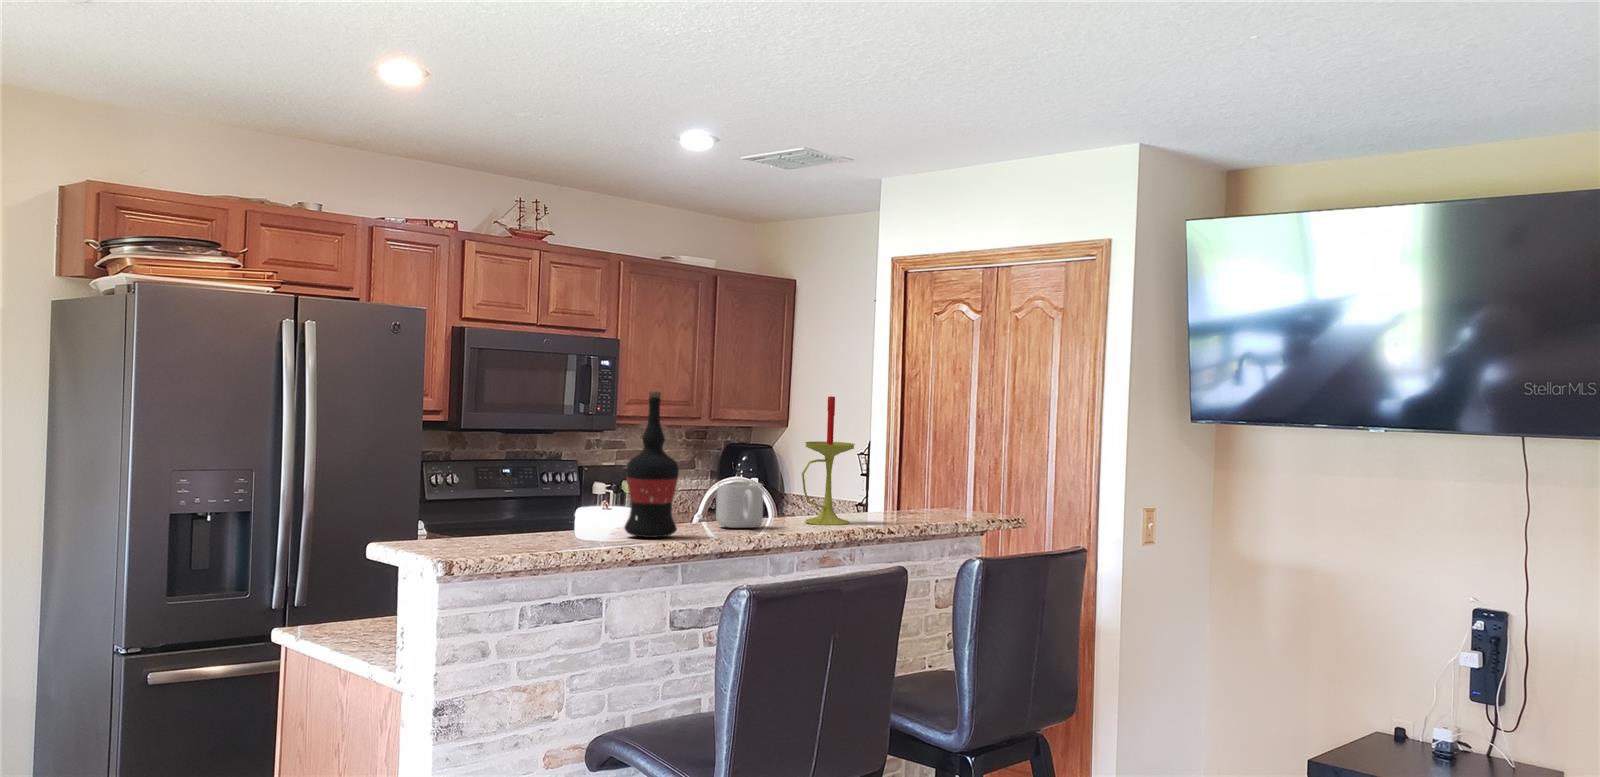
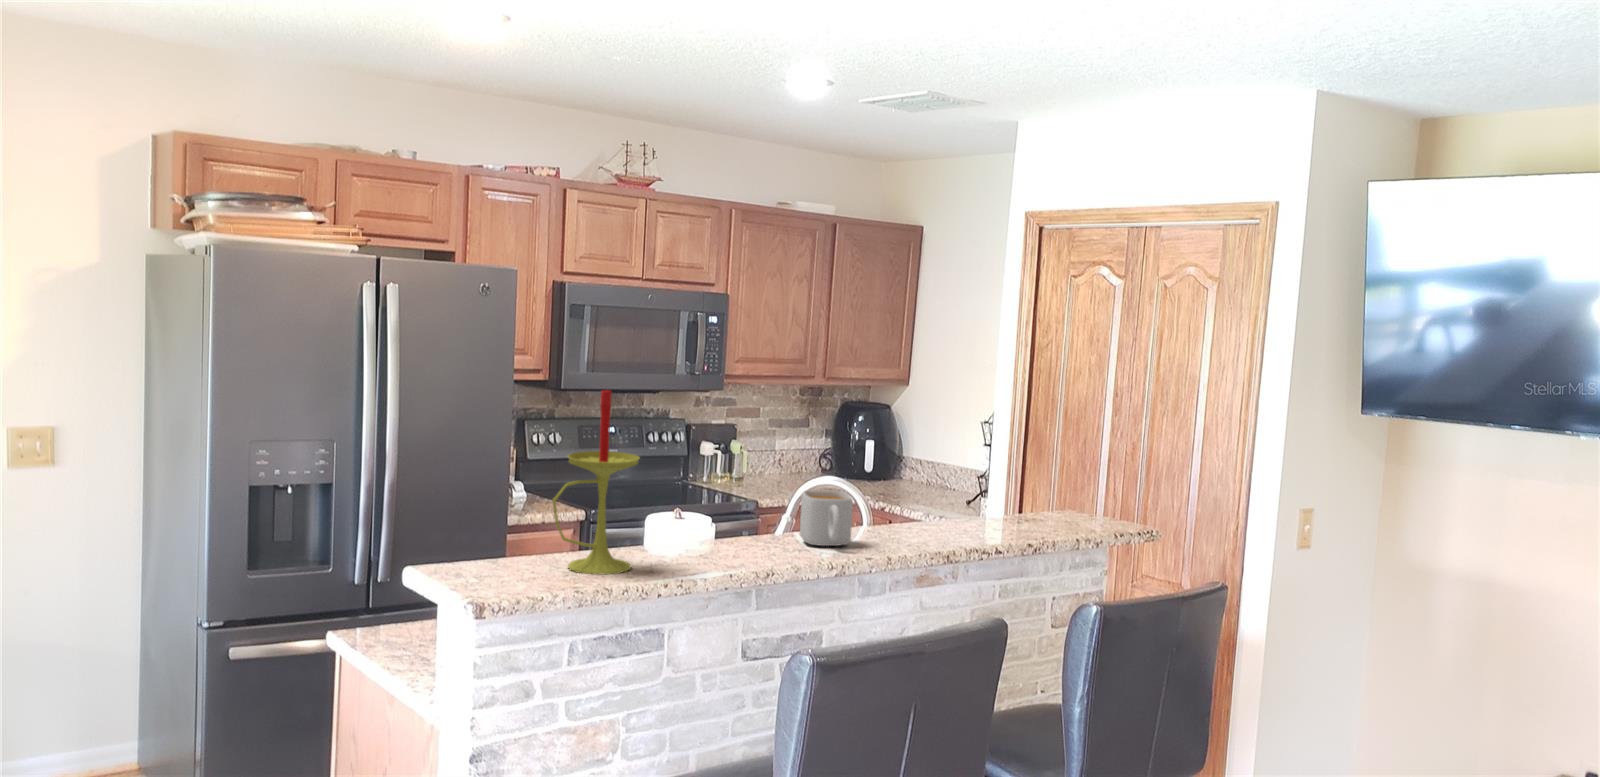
wine bottle: present [625,390,679,538] -> none [691,399,752,564]
candle: present [802,396,855,525] -> present [553,390,639,575]

